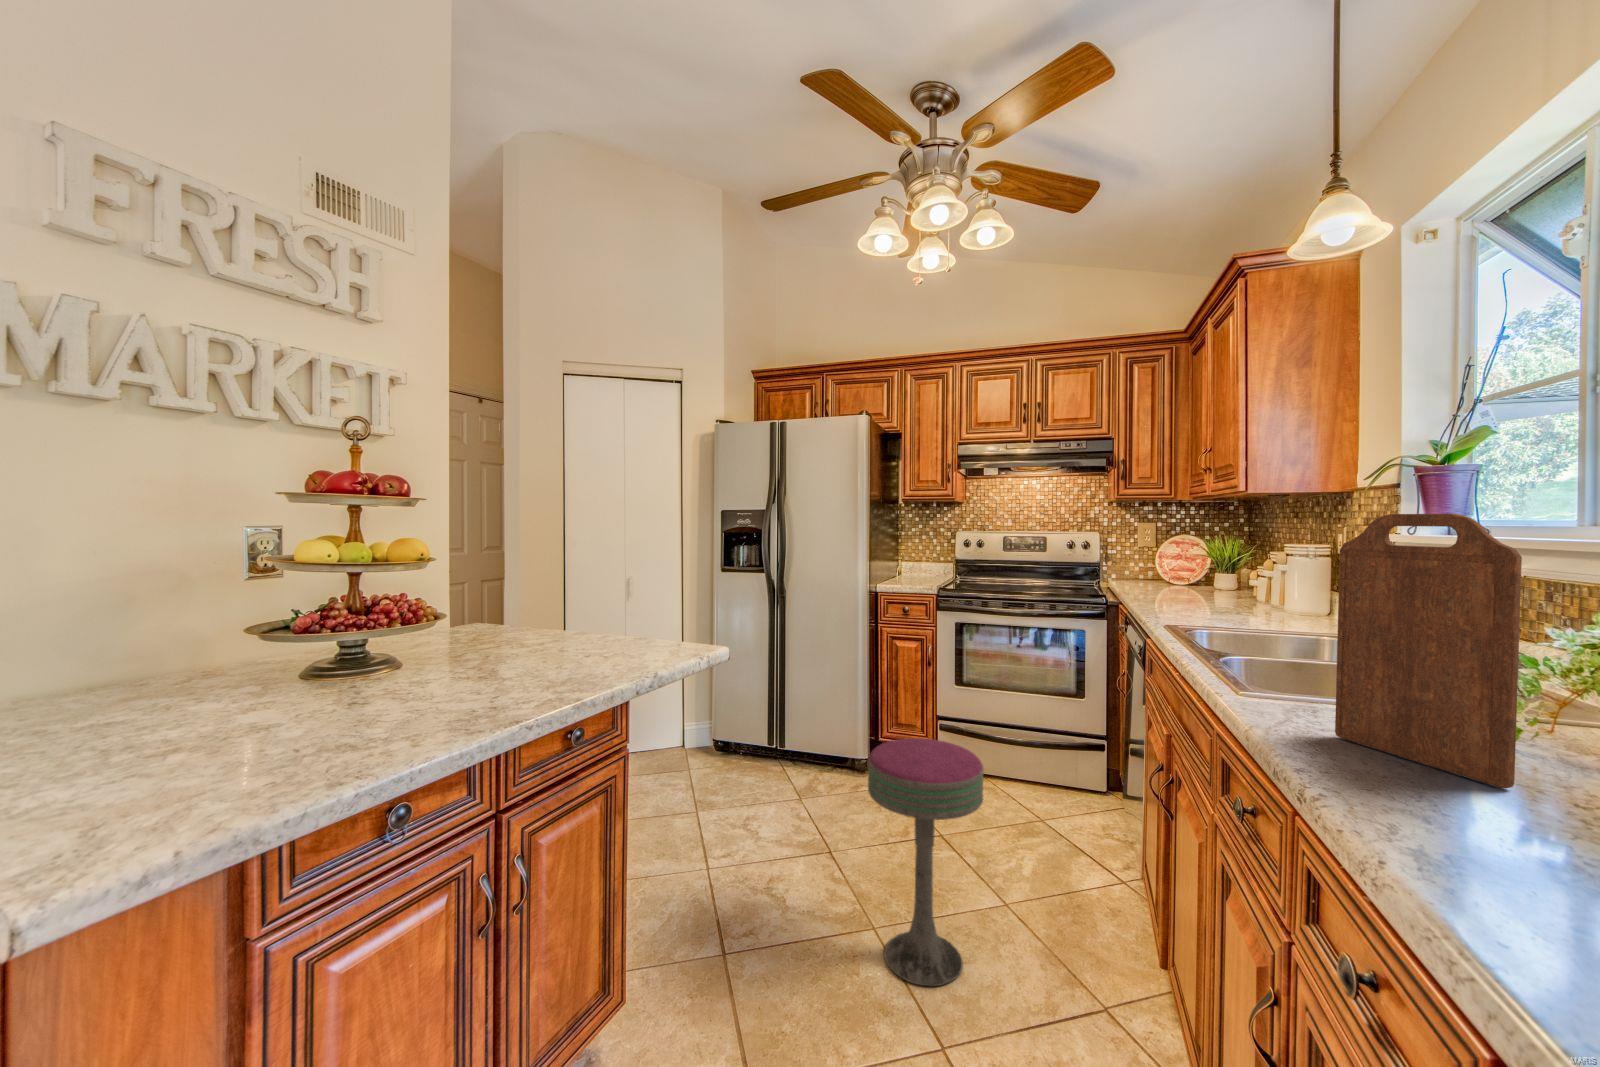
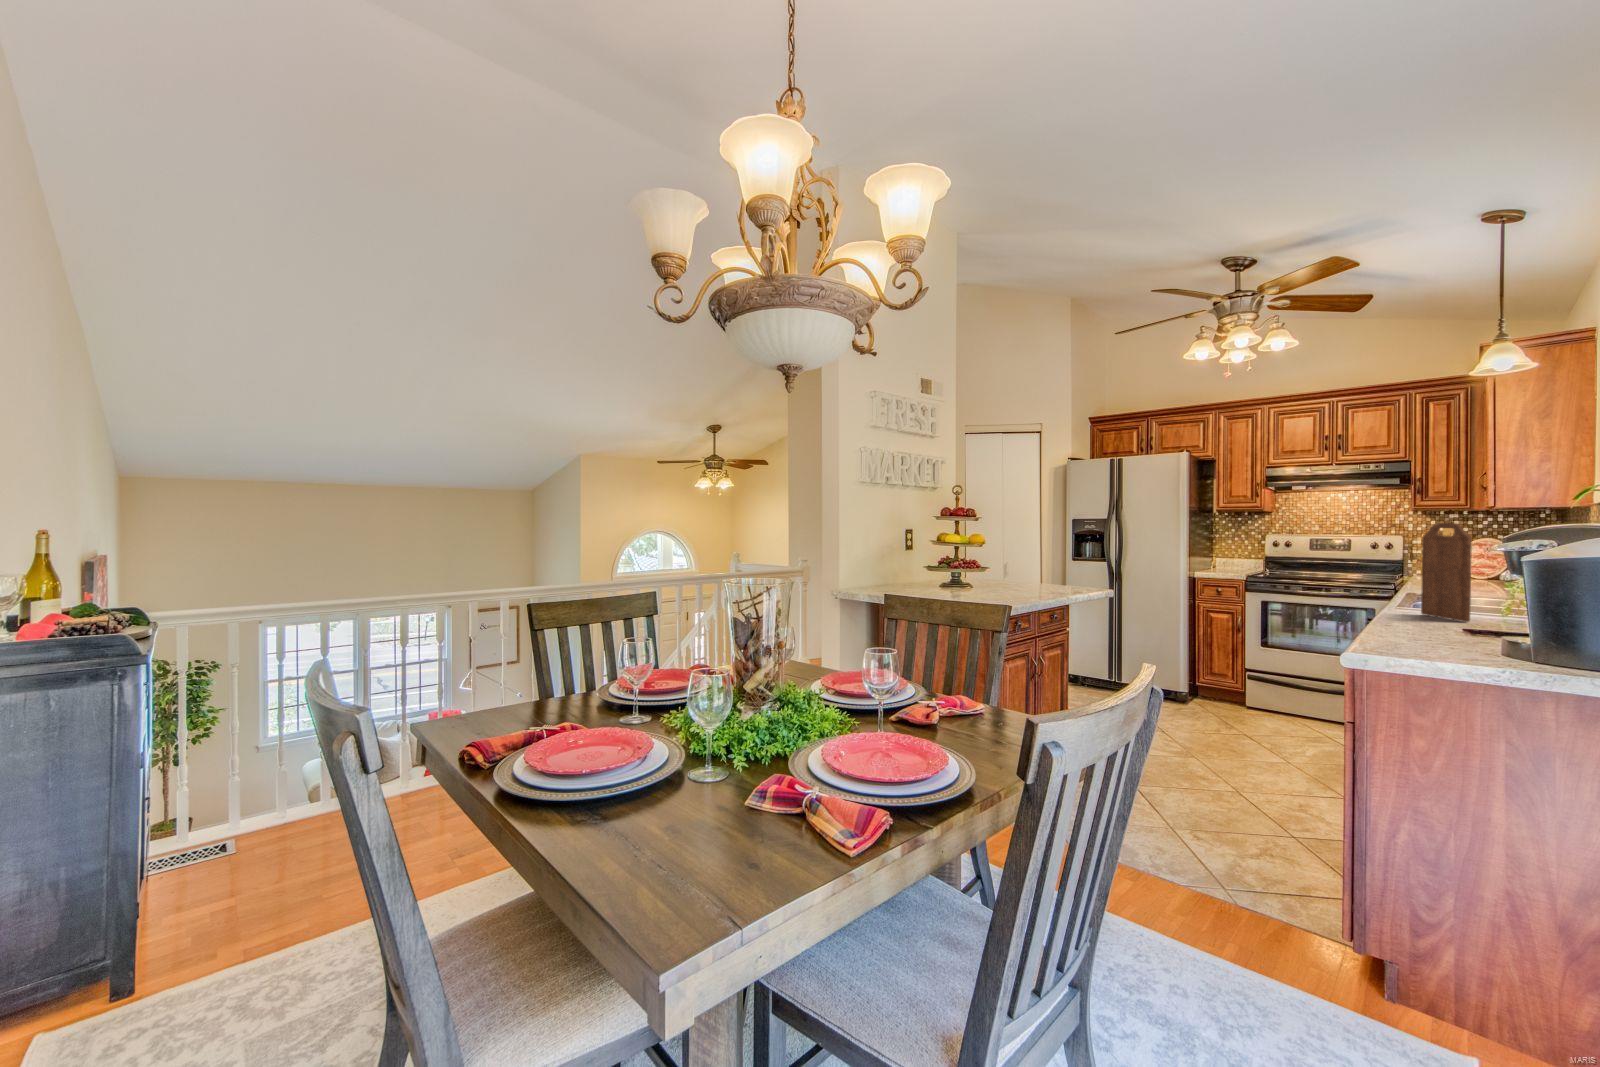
bar stool: present [868,738,984,986] -> none [1193,649,1267,773]

